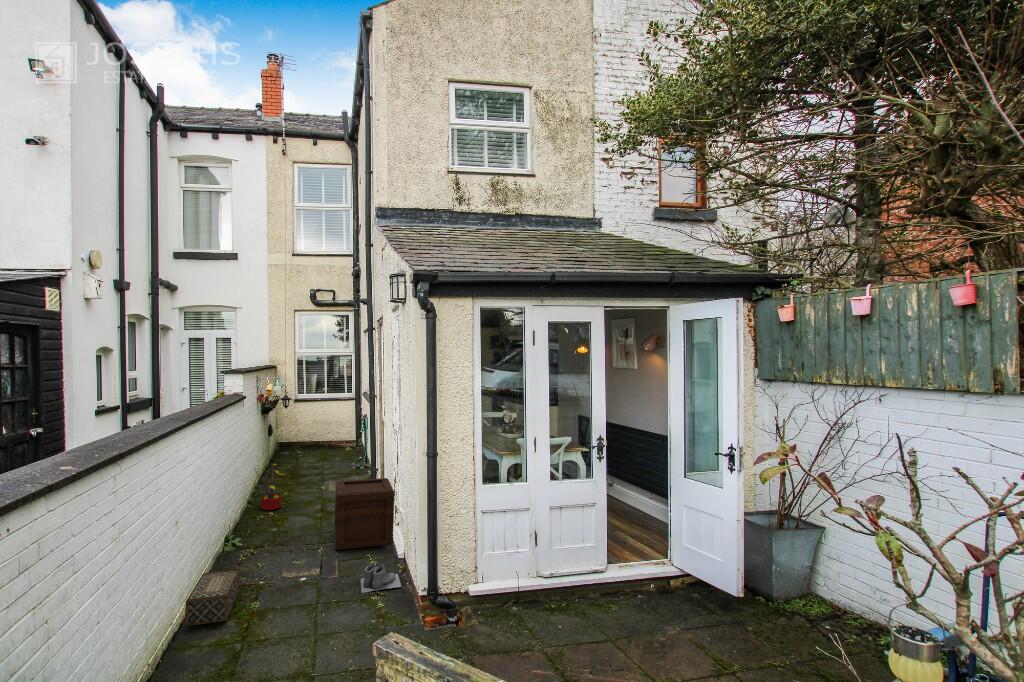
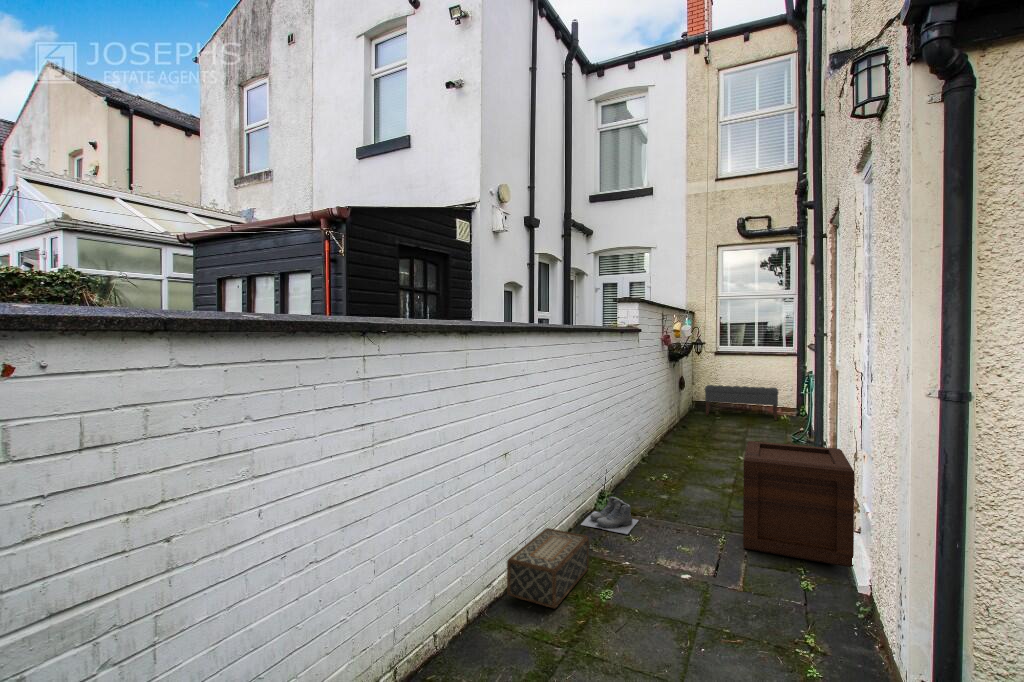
bench: none [289,428,345,456] -> present [705,385,778,420]
decorative plant: present [249,464,282,510] -> none [636,406,689,470]
boots: present [361,562,401,593] -> present [581,497,638,534]

